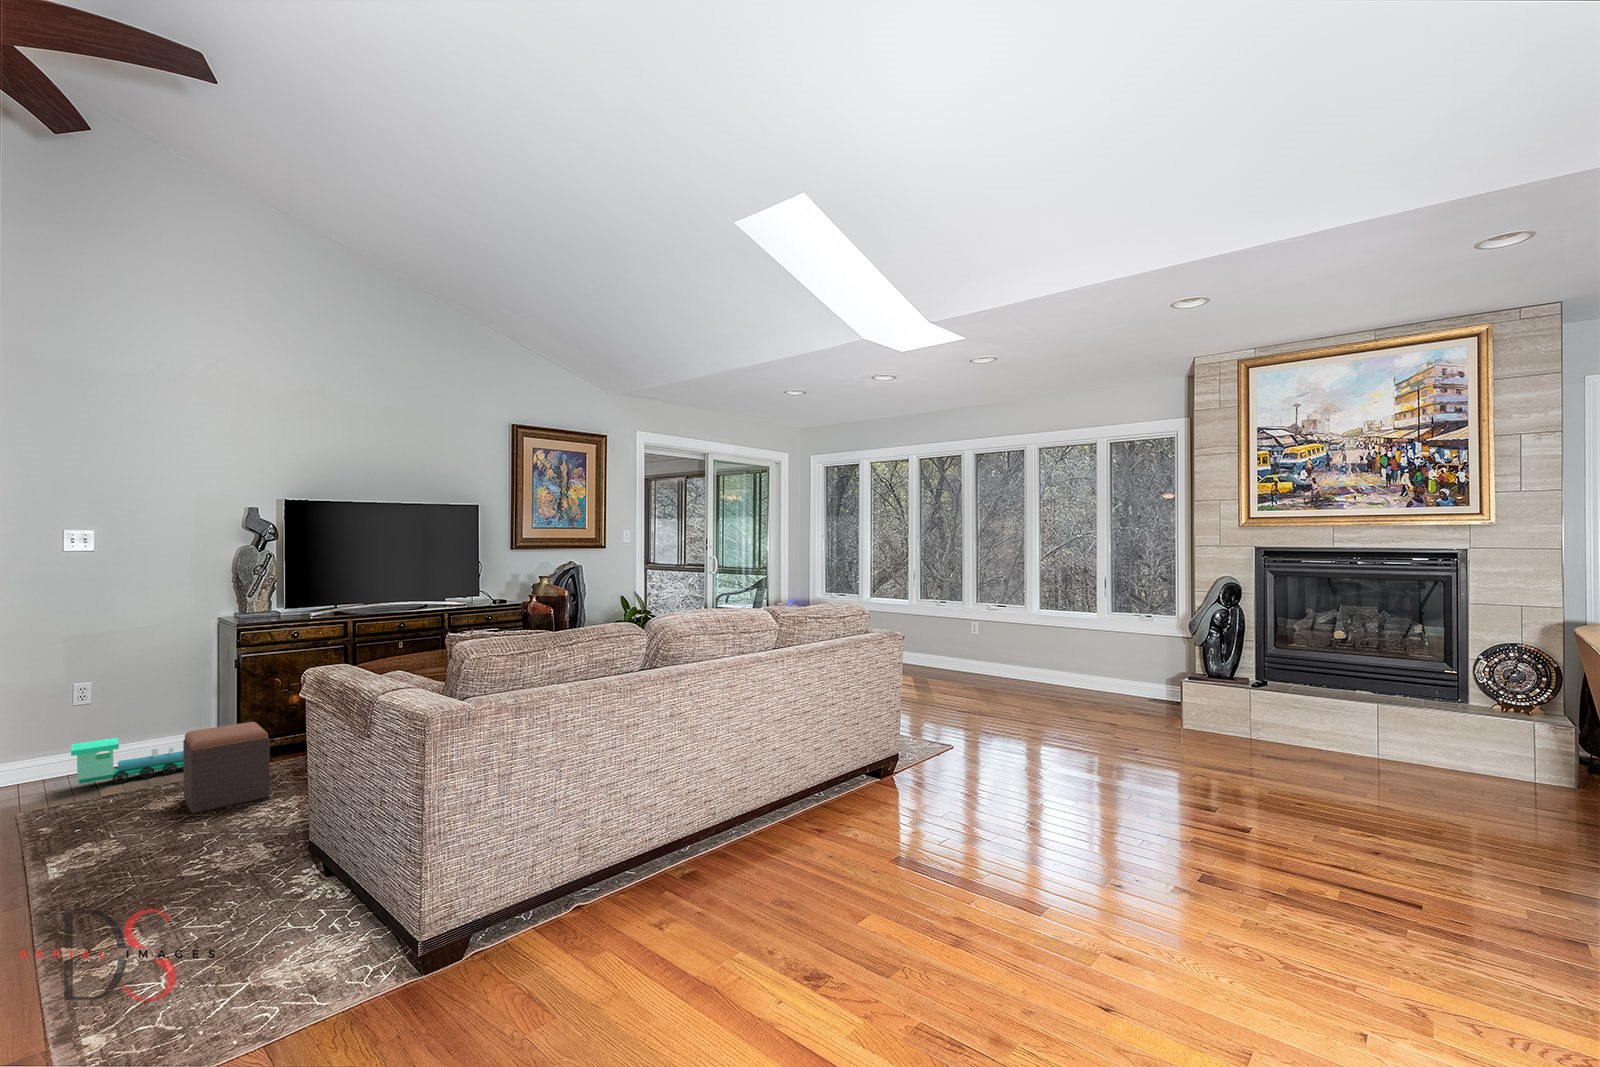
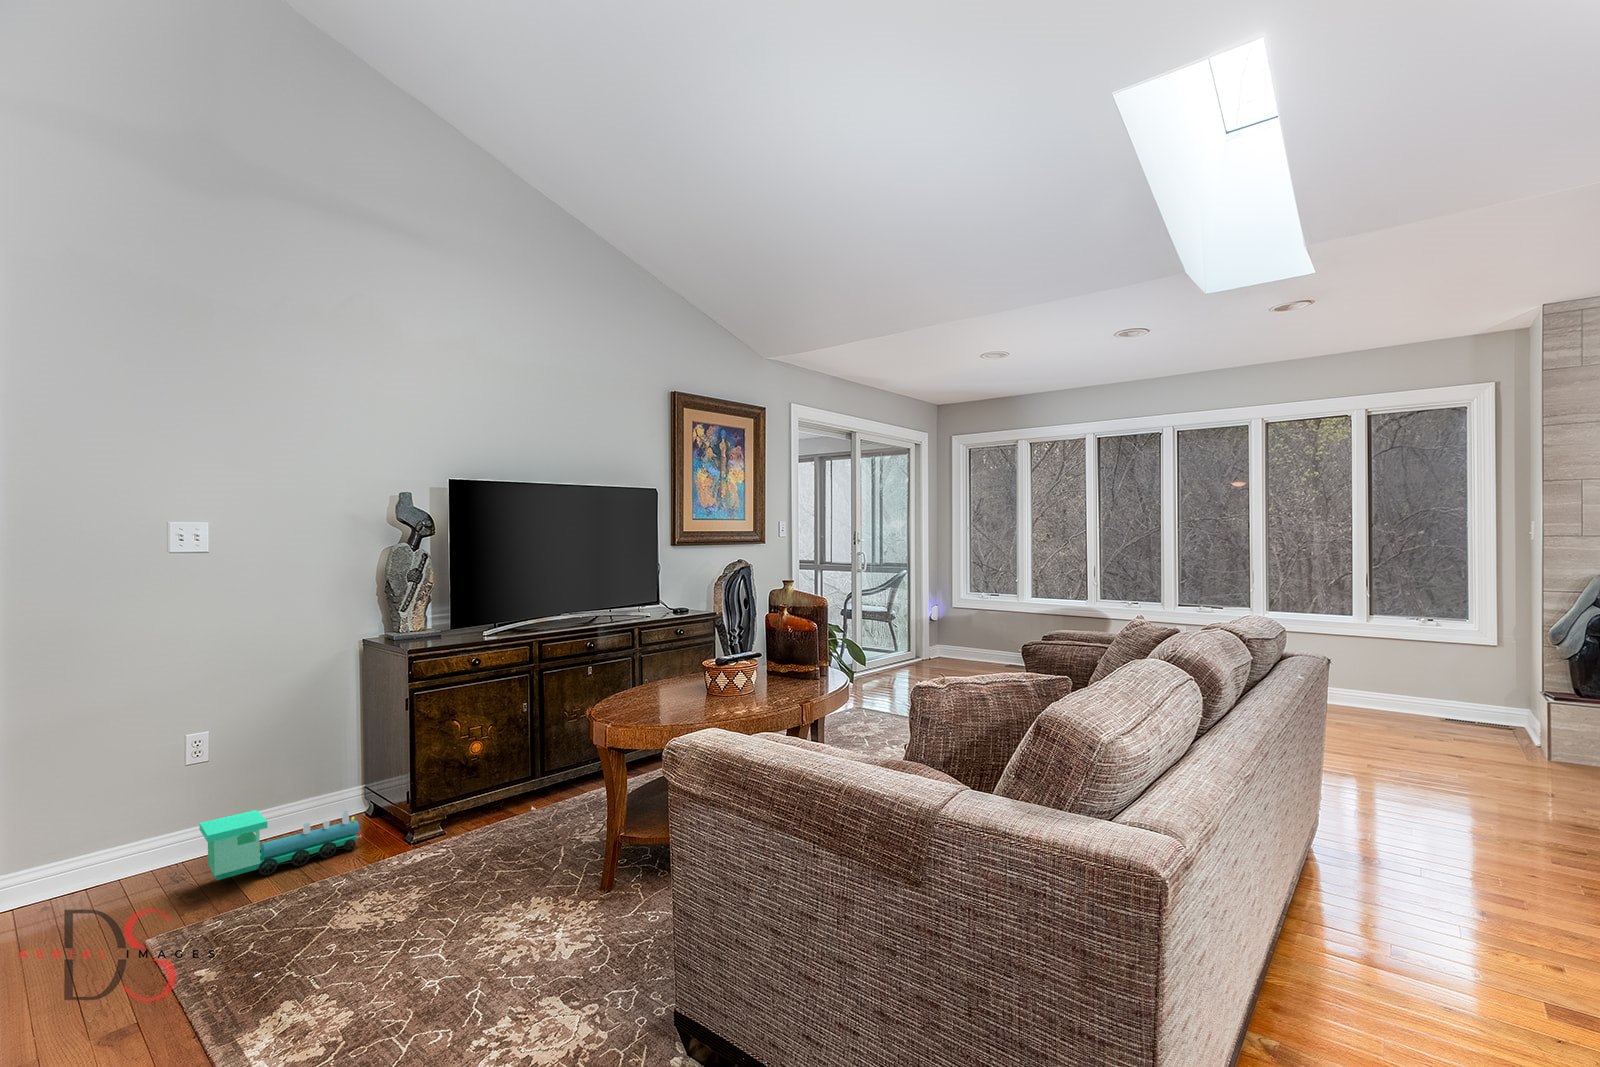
footstool: present [183,722,270,813] -> none [382,788,506,932]

